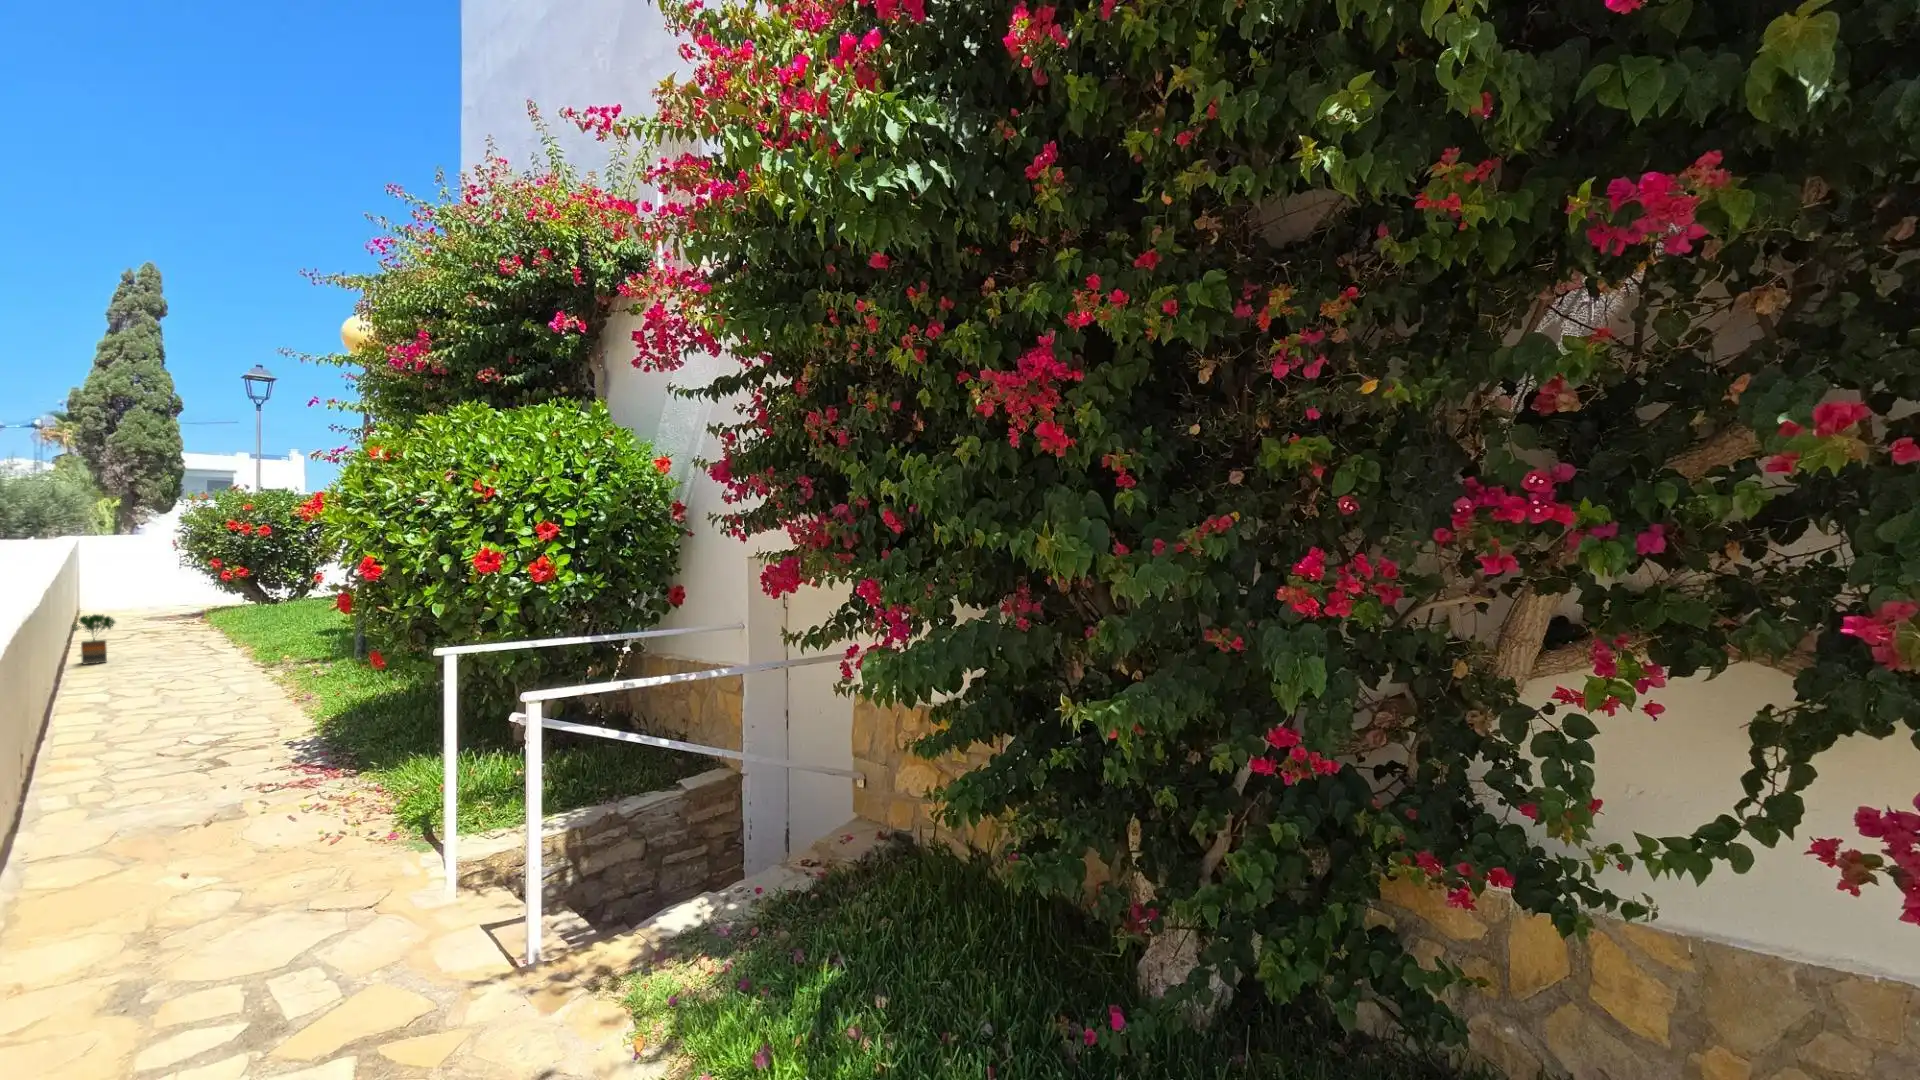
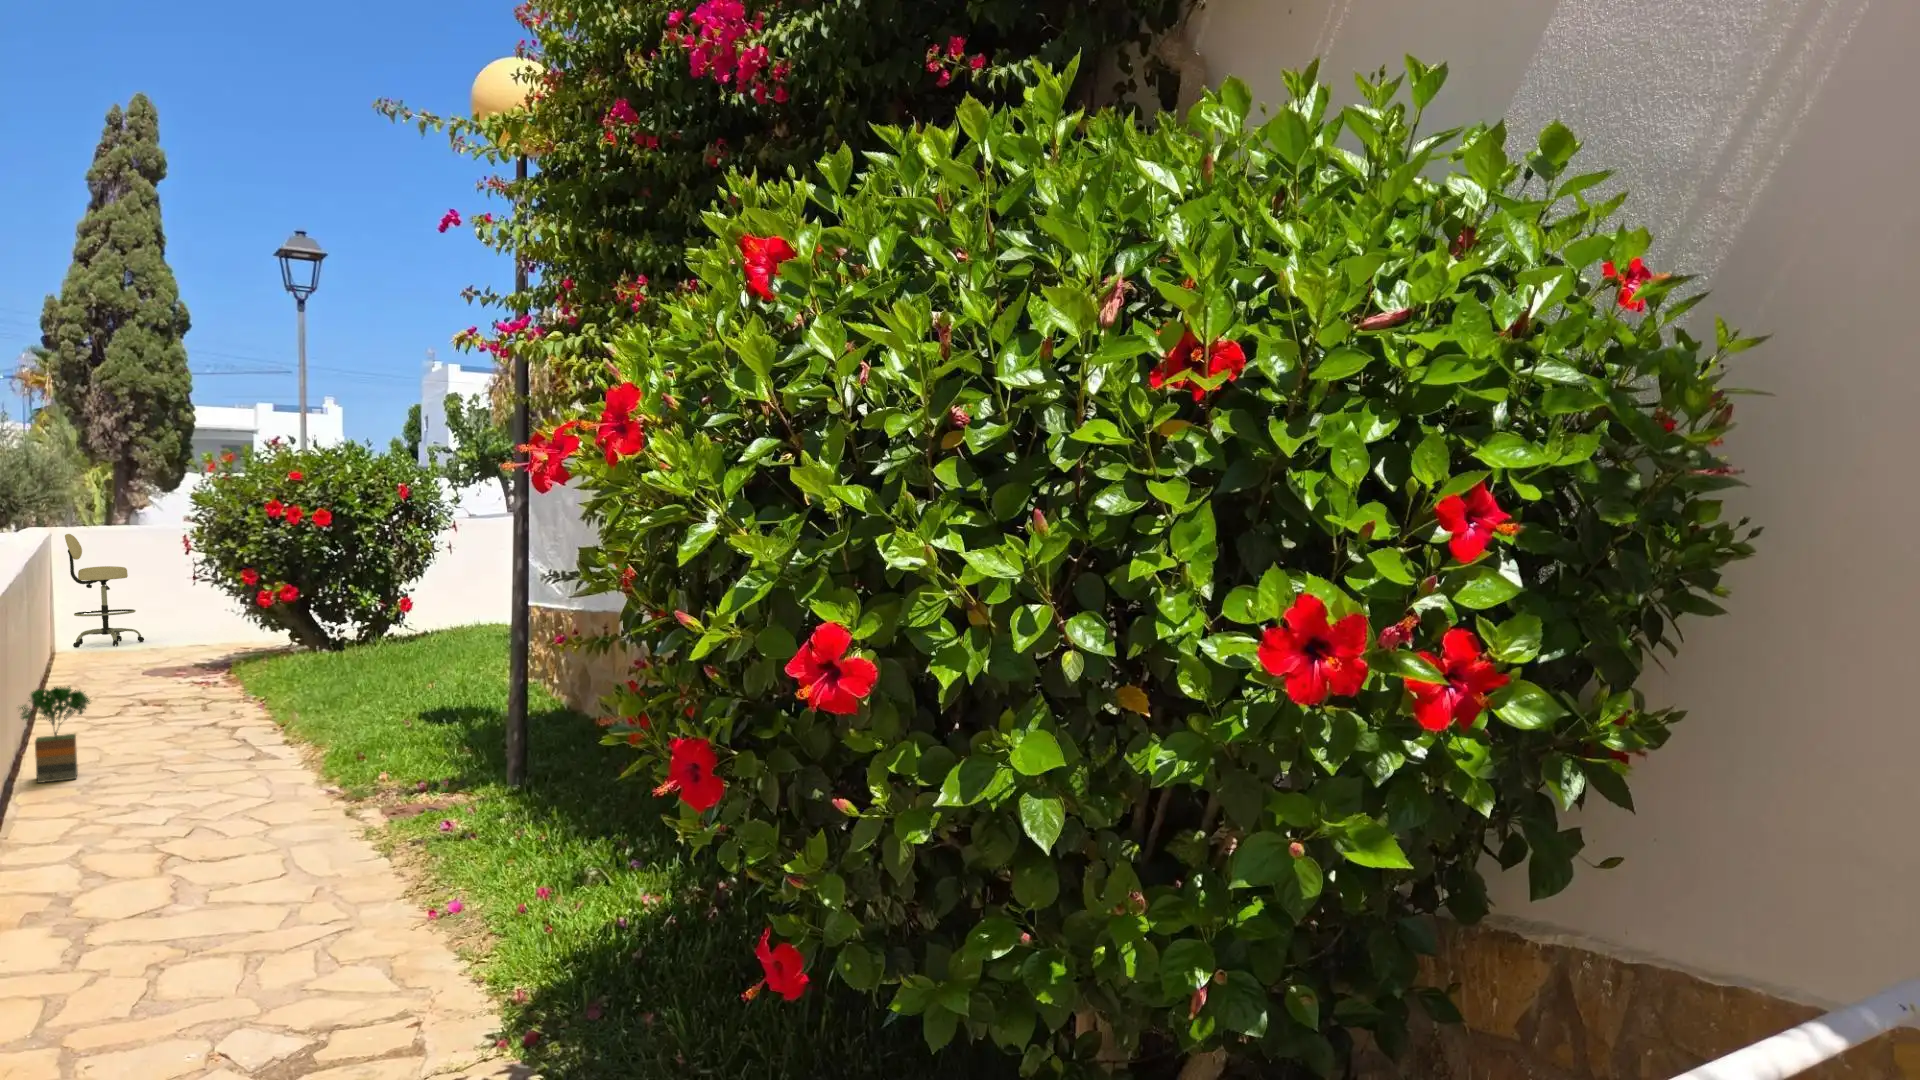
stool: none [92,538,145,606] -> present [65,534,144,648]

